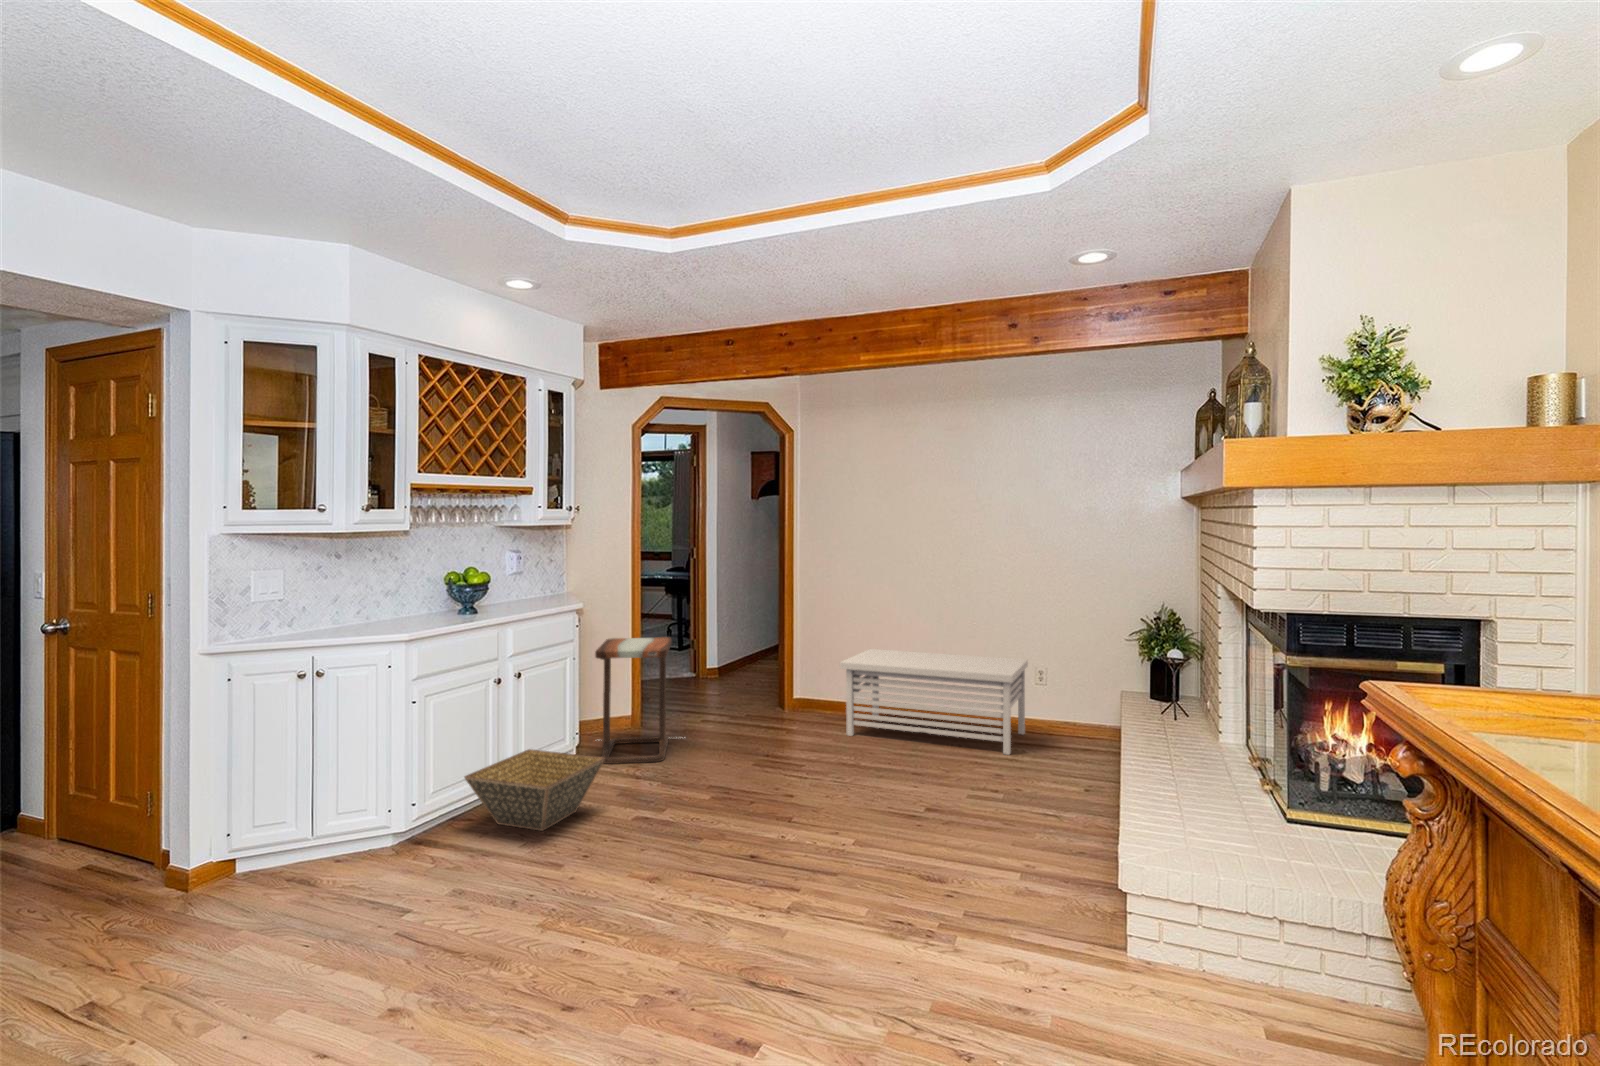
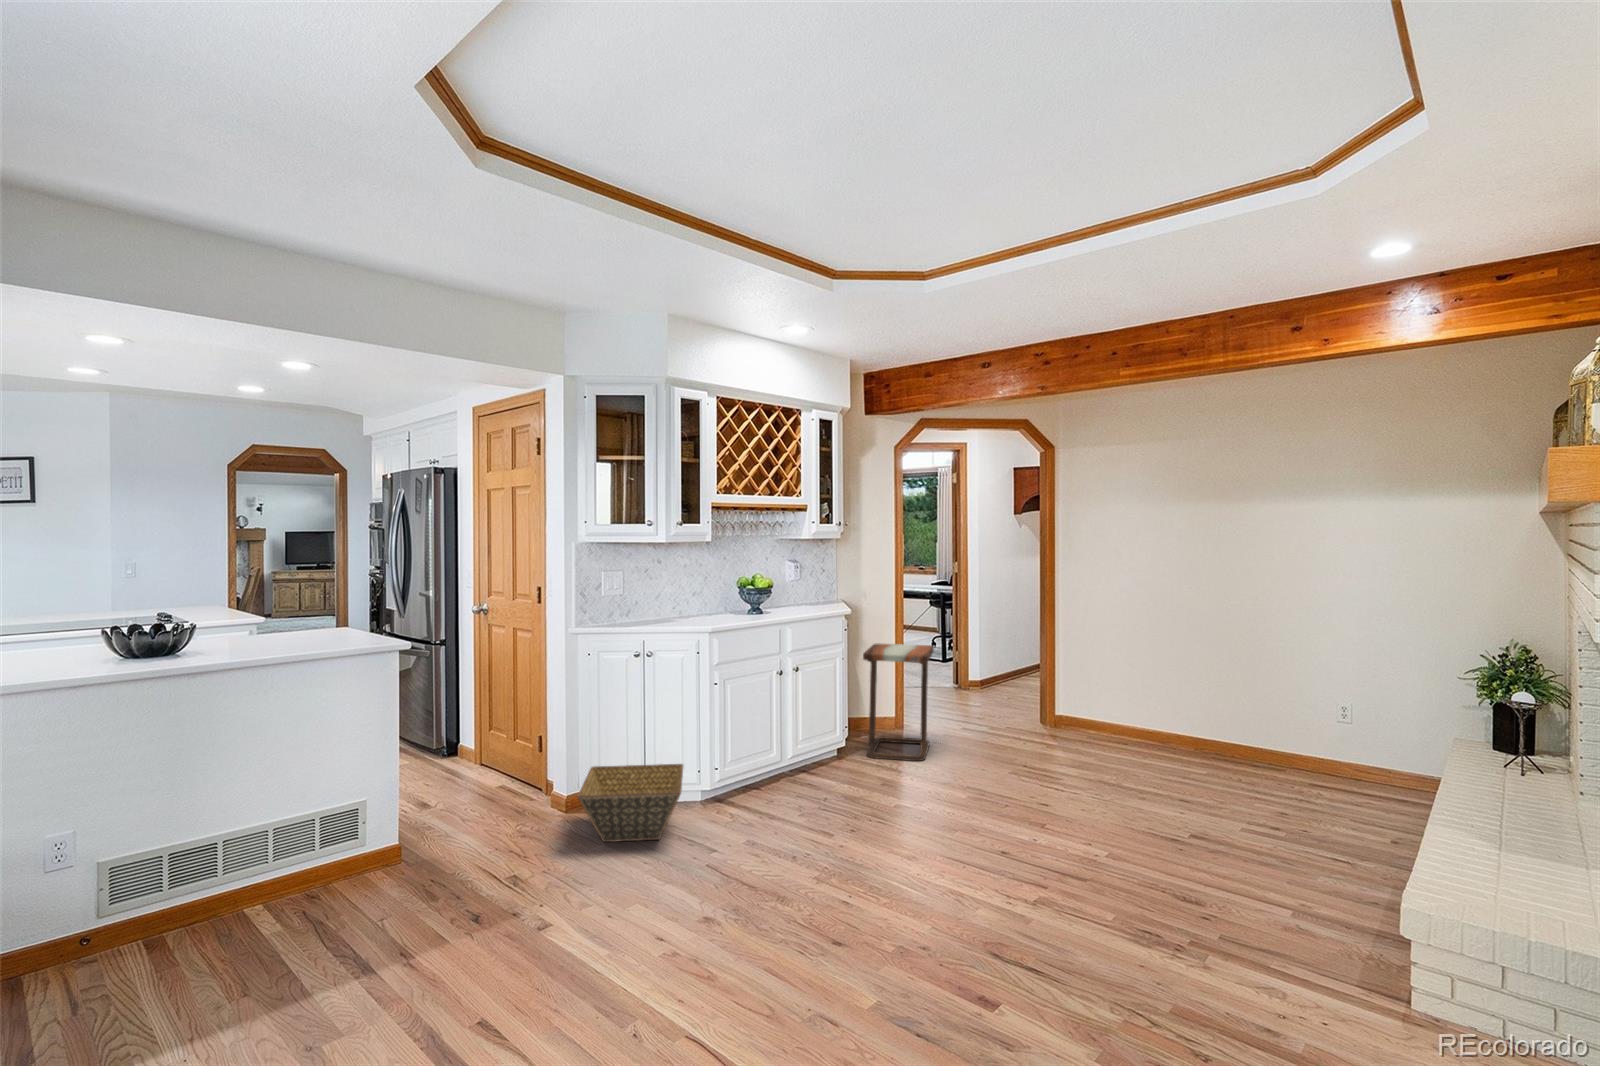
storage bench: present [840,649,1028,755] -> none [1104,670,1327,793]
basket: present [464,749,605,831] -> present [578,764,683,842]

